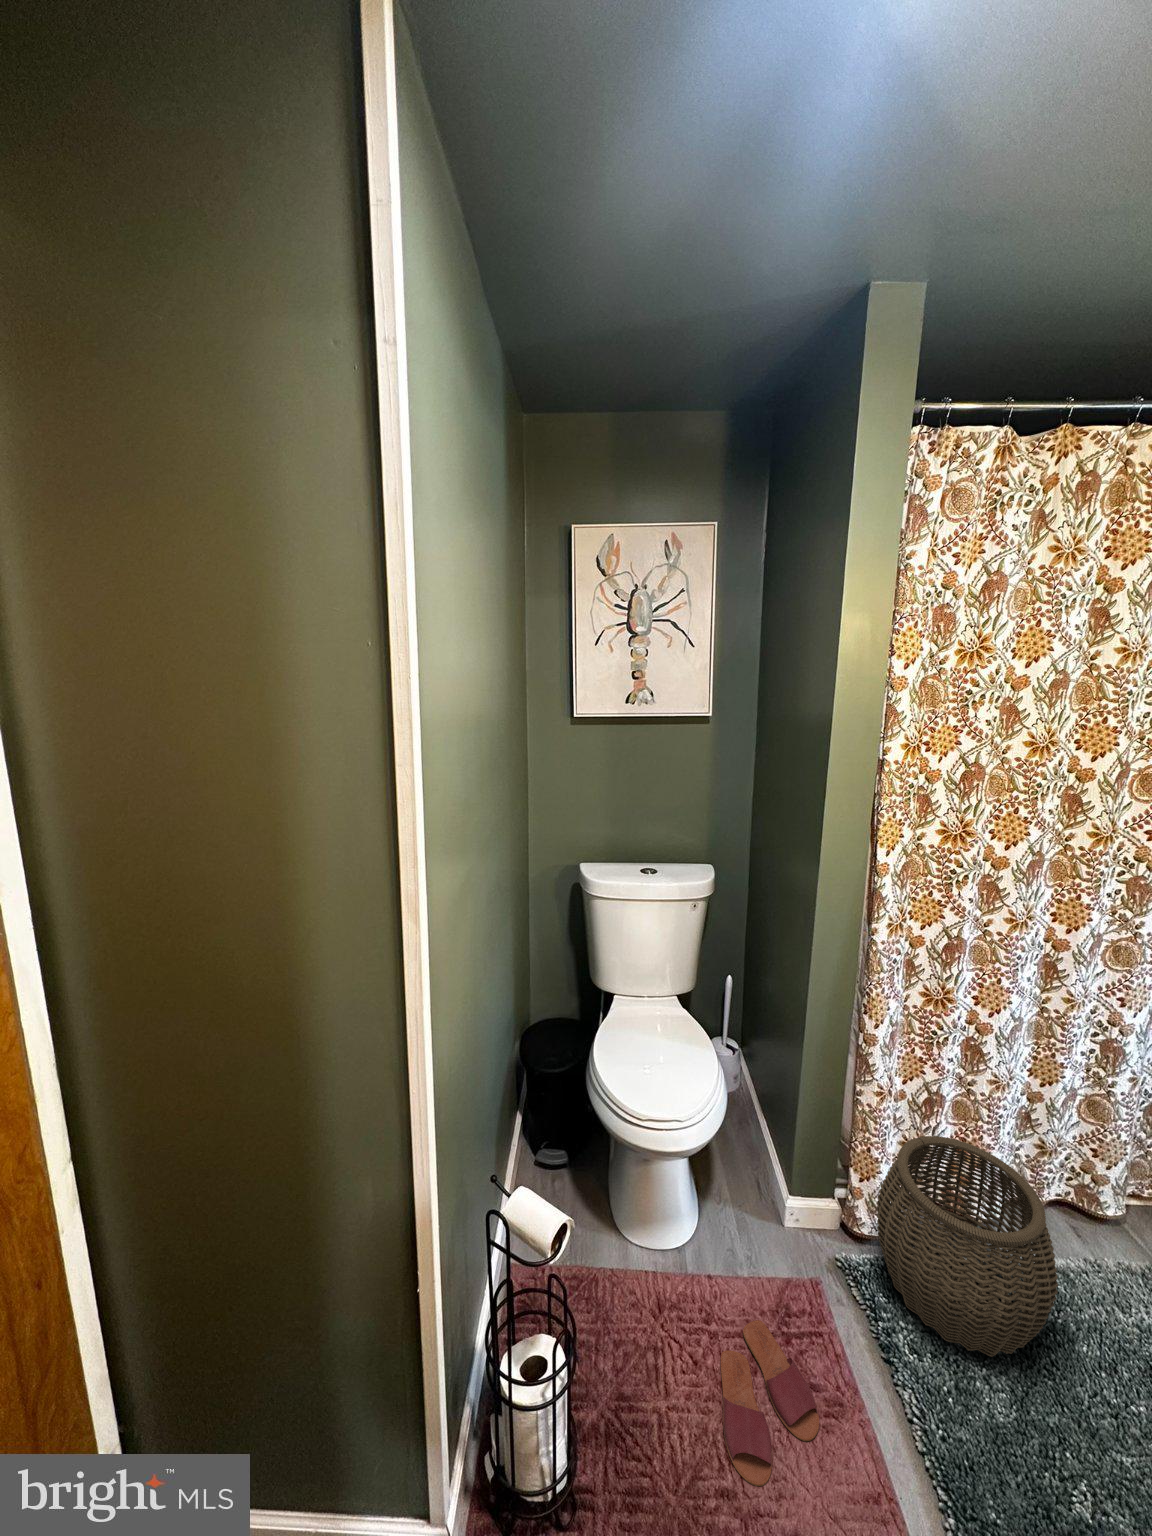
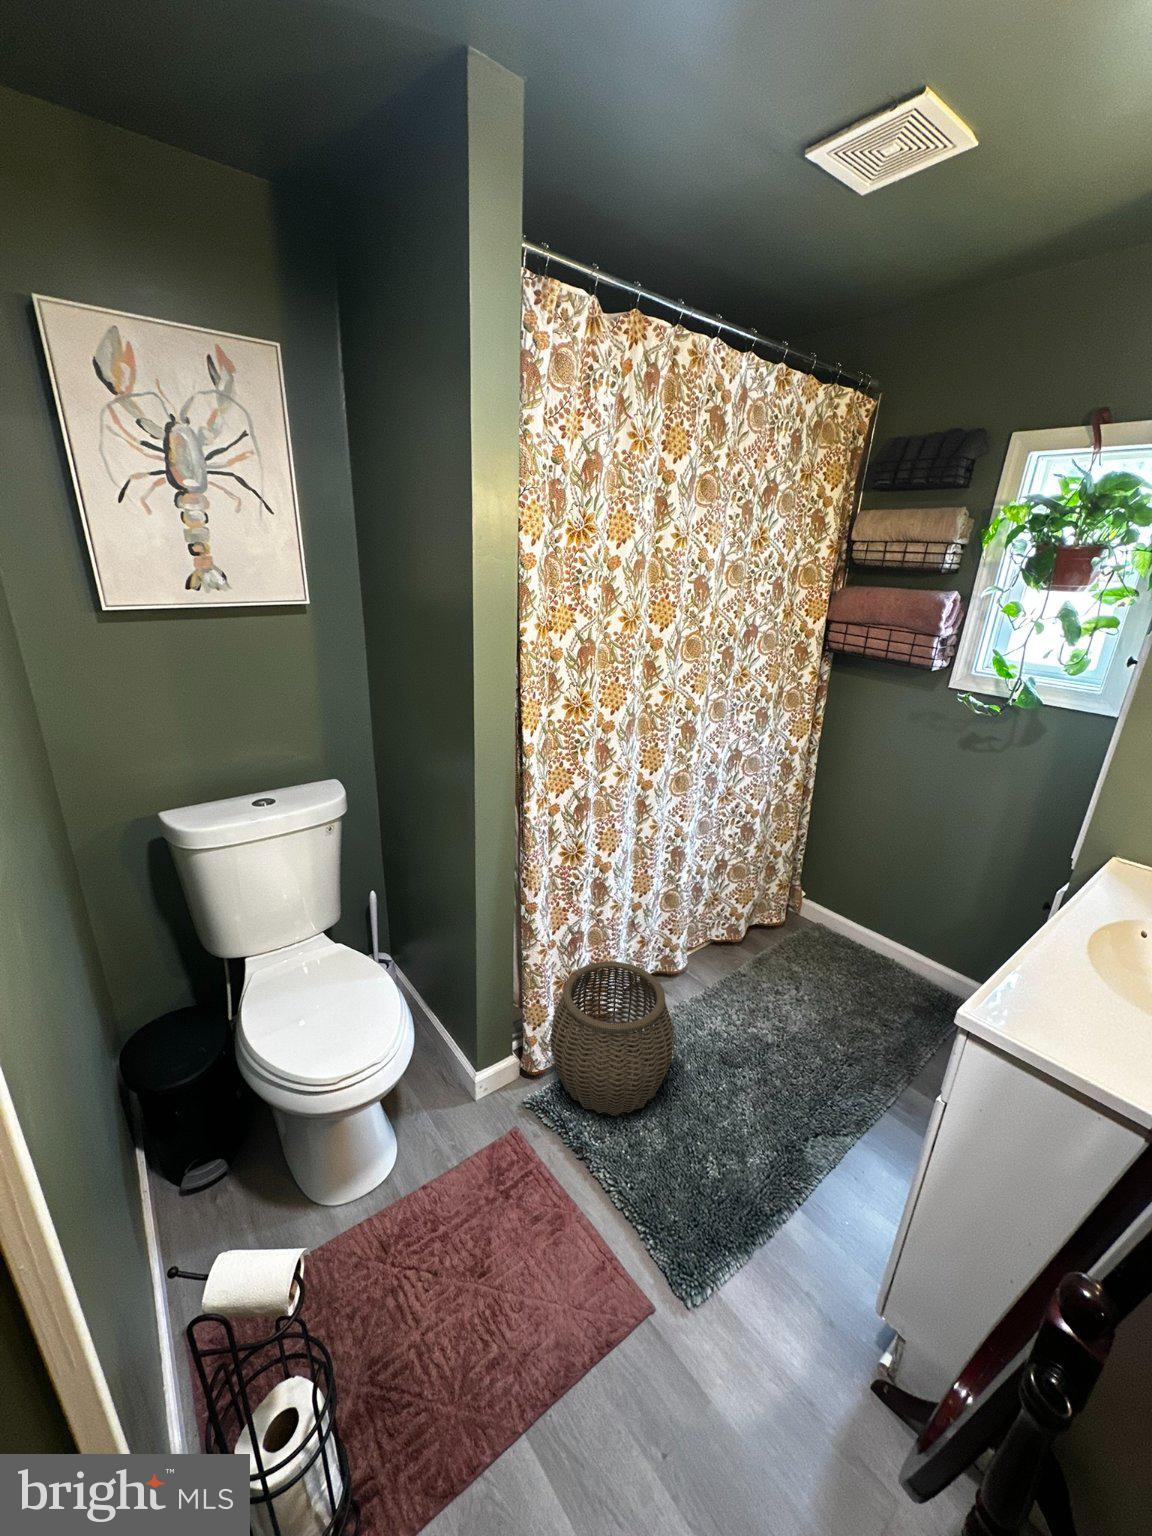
slippers: present [721,1320,819,1486] -> none [456,1196,549,1339]

